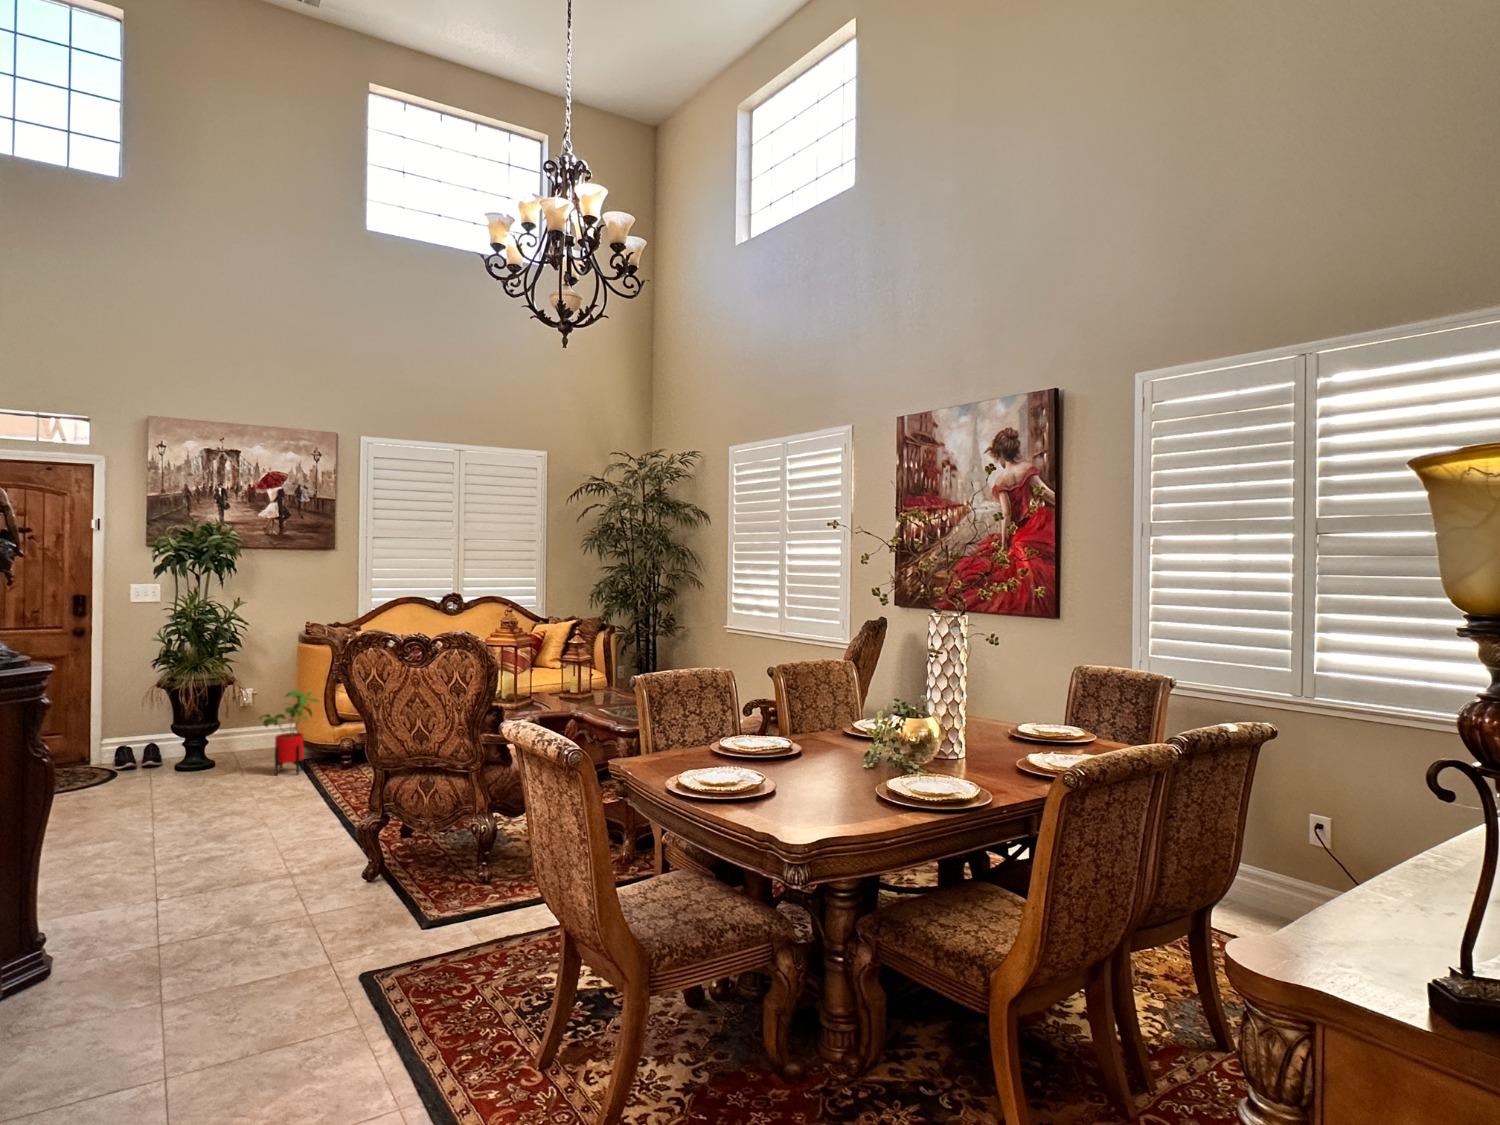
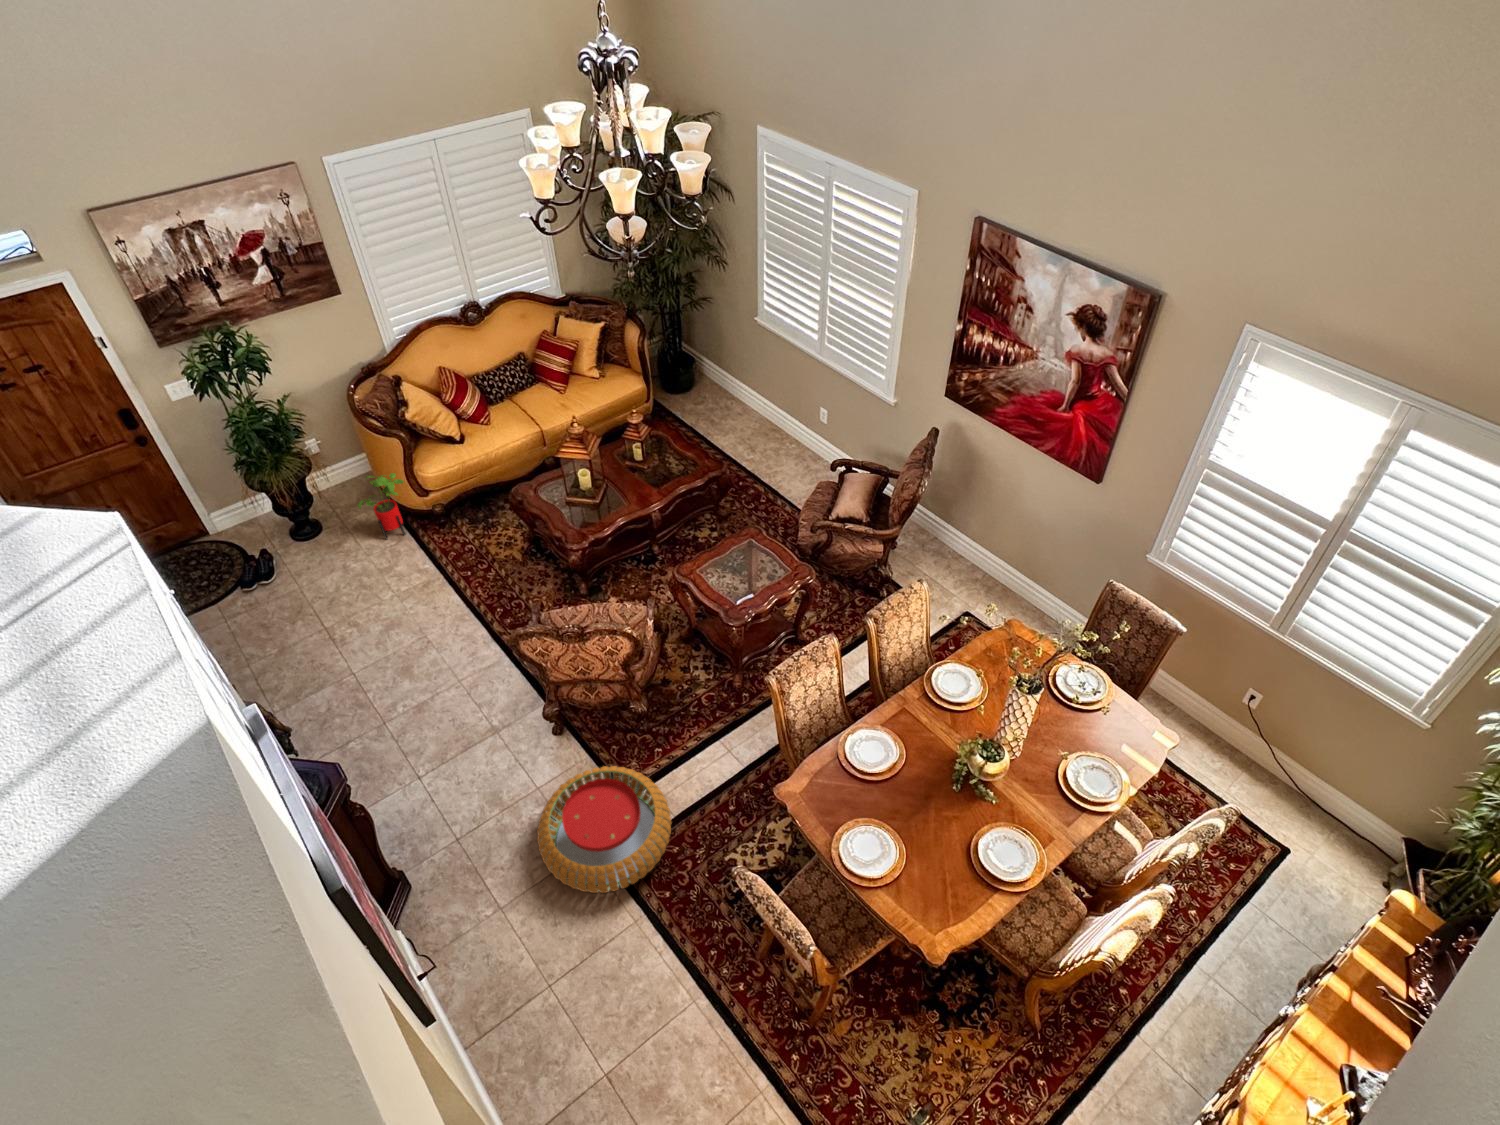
pouf: none [246,871,473,1012] -> present [537,766,671,893]

